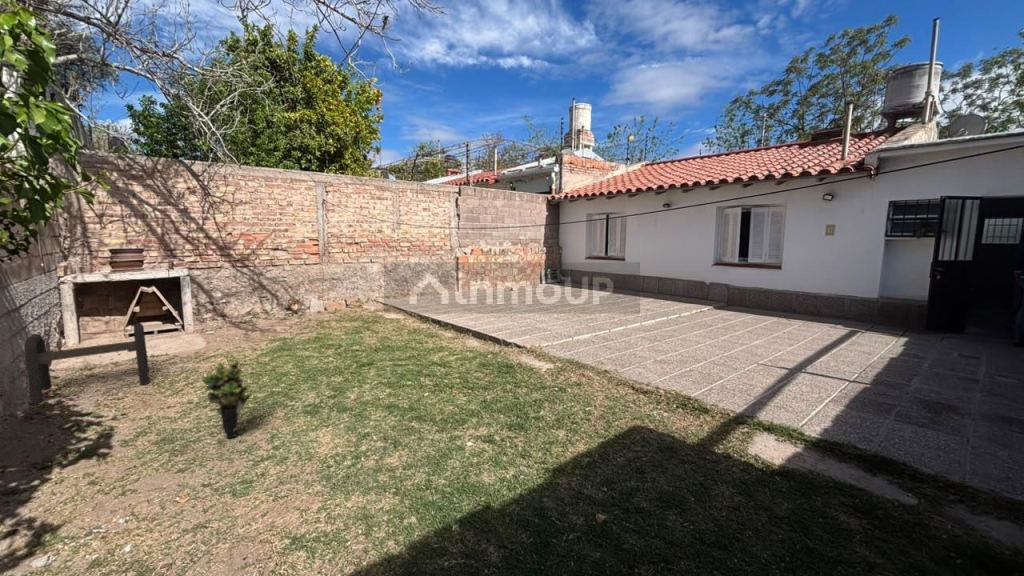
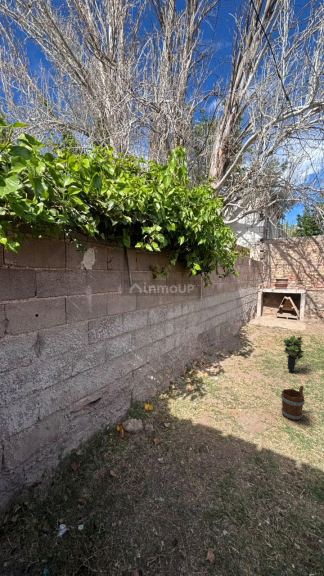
bench: present [24,323,149,404] -> none [239,308,278,338]
bucket: none [257,451,306,526] -> present [281,386,305,421]

